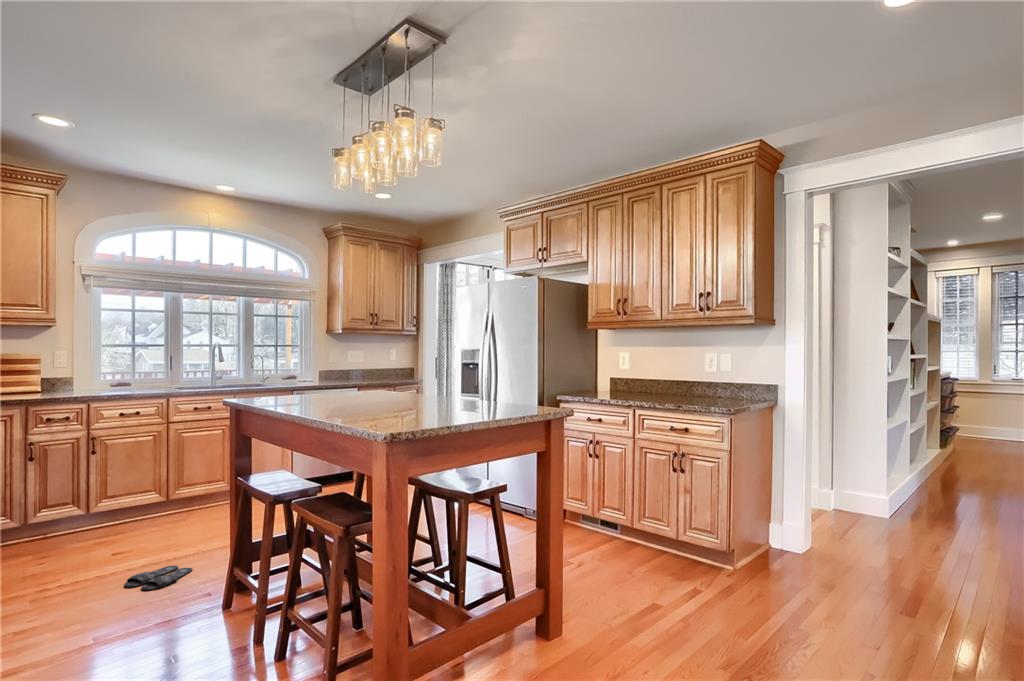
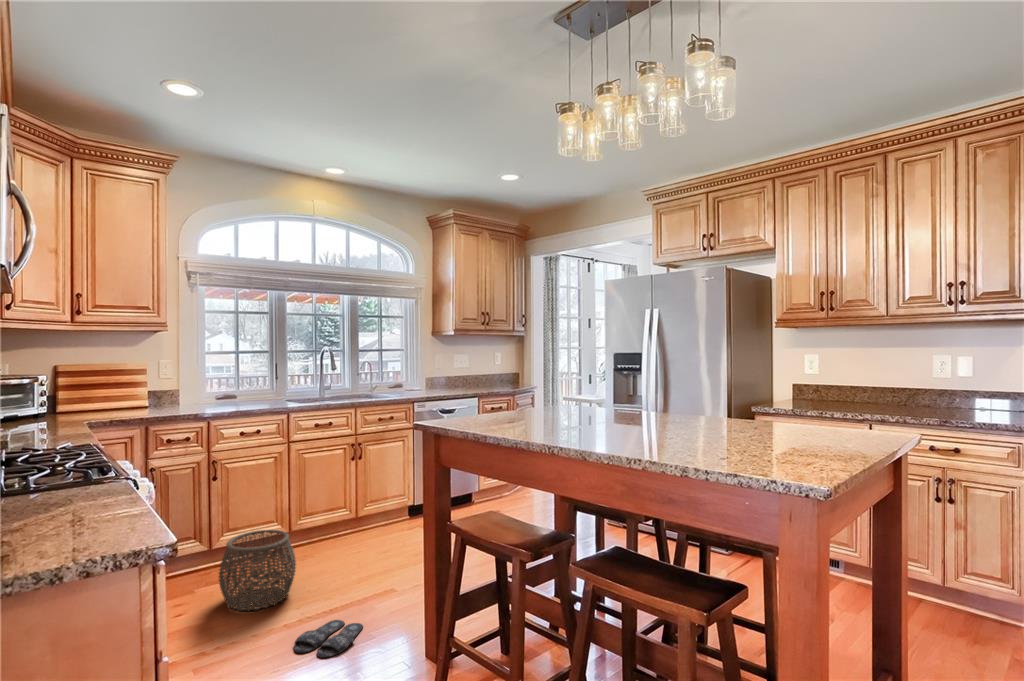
woven basket: none [79,494,153,560] -> present [219,530,296,611]

